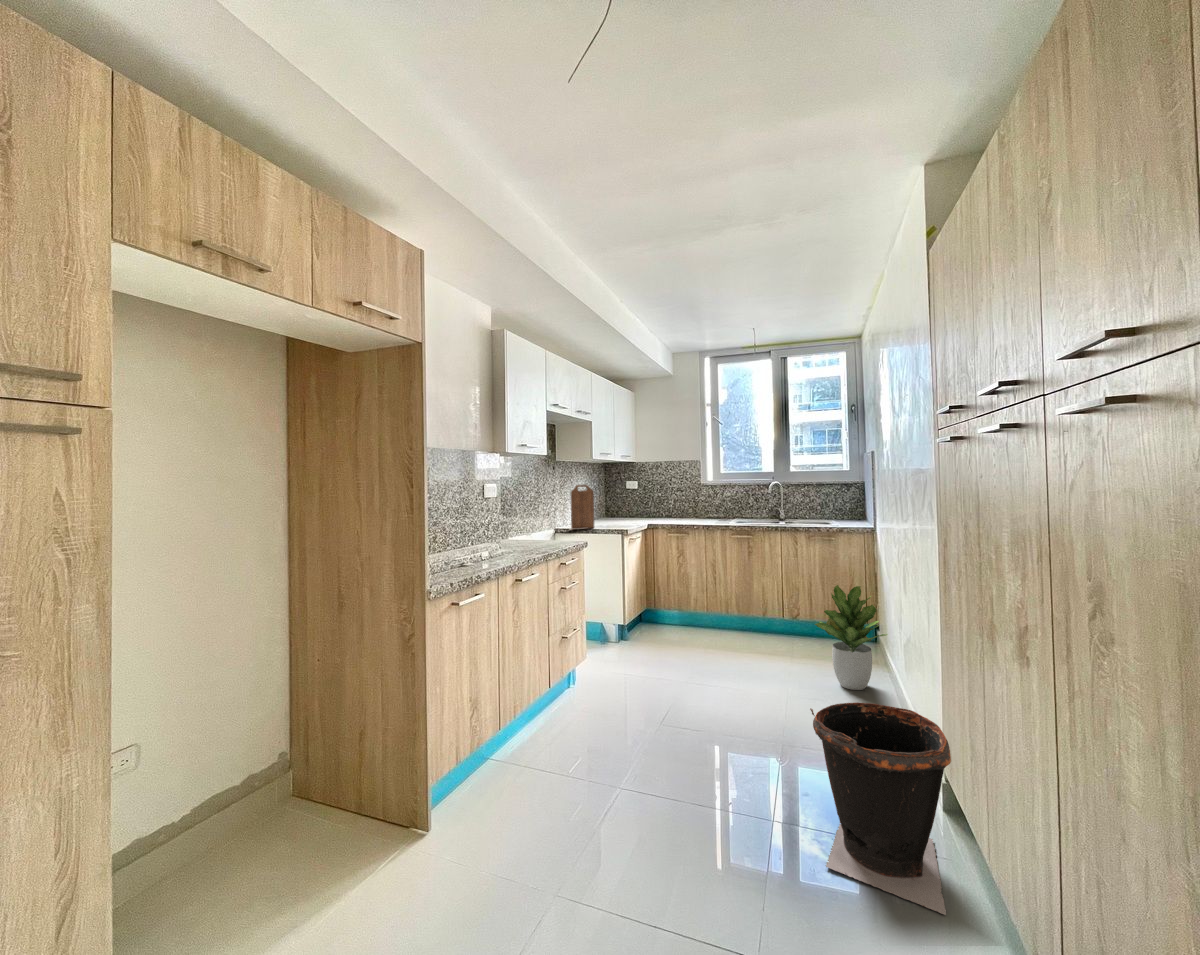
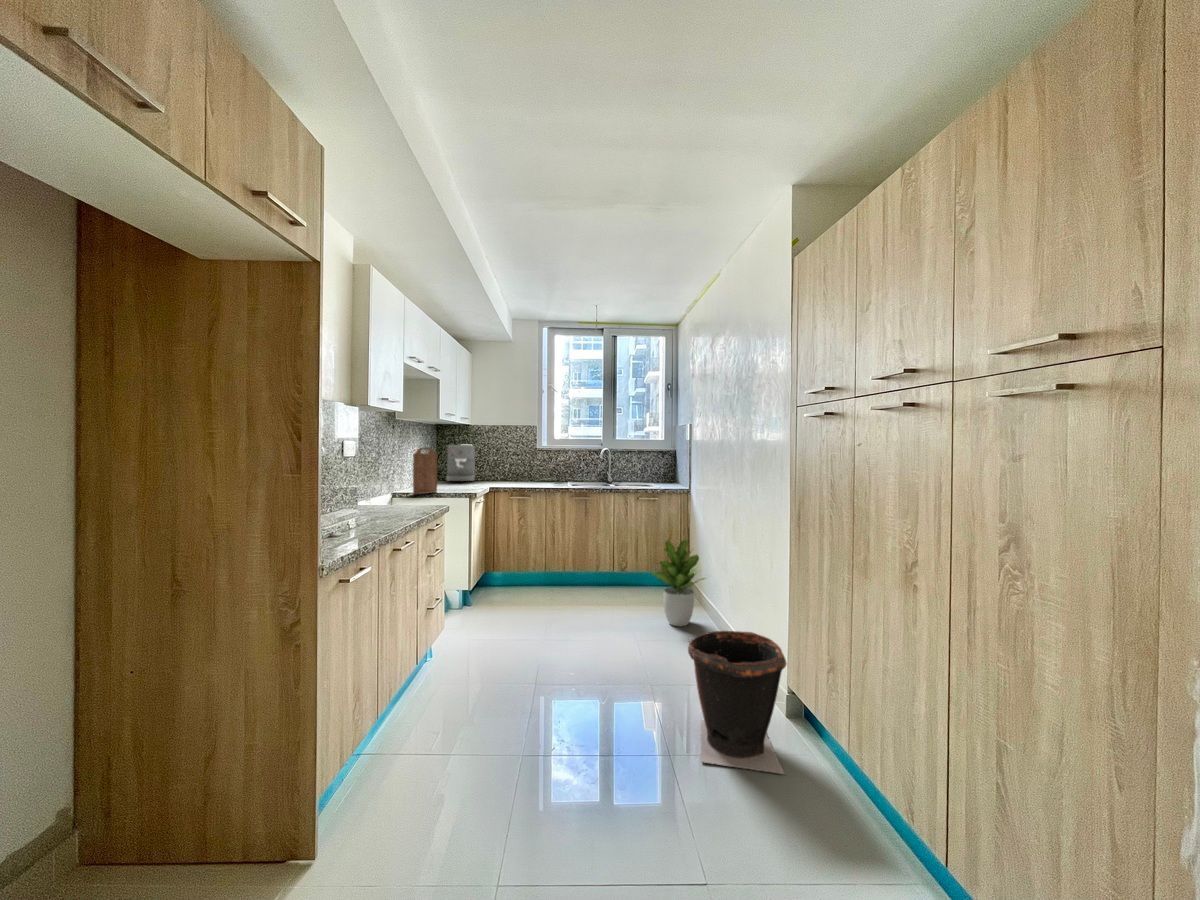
coffee maker: none [614,482,642,518] -> present [446,445,475,481]

